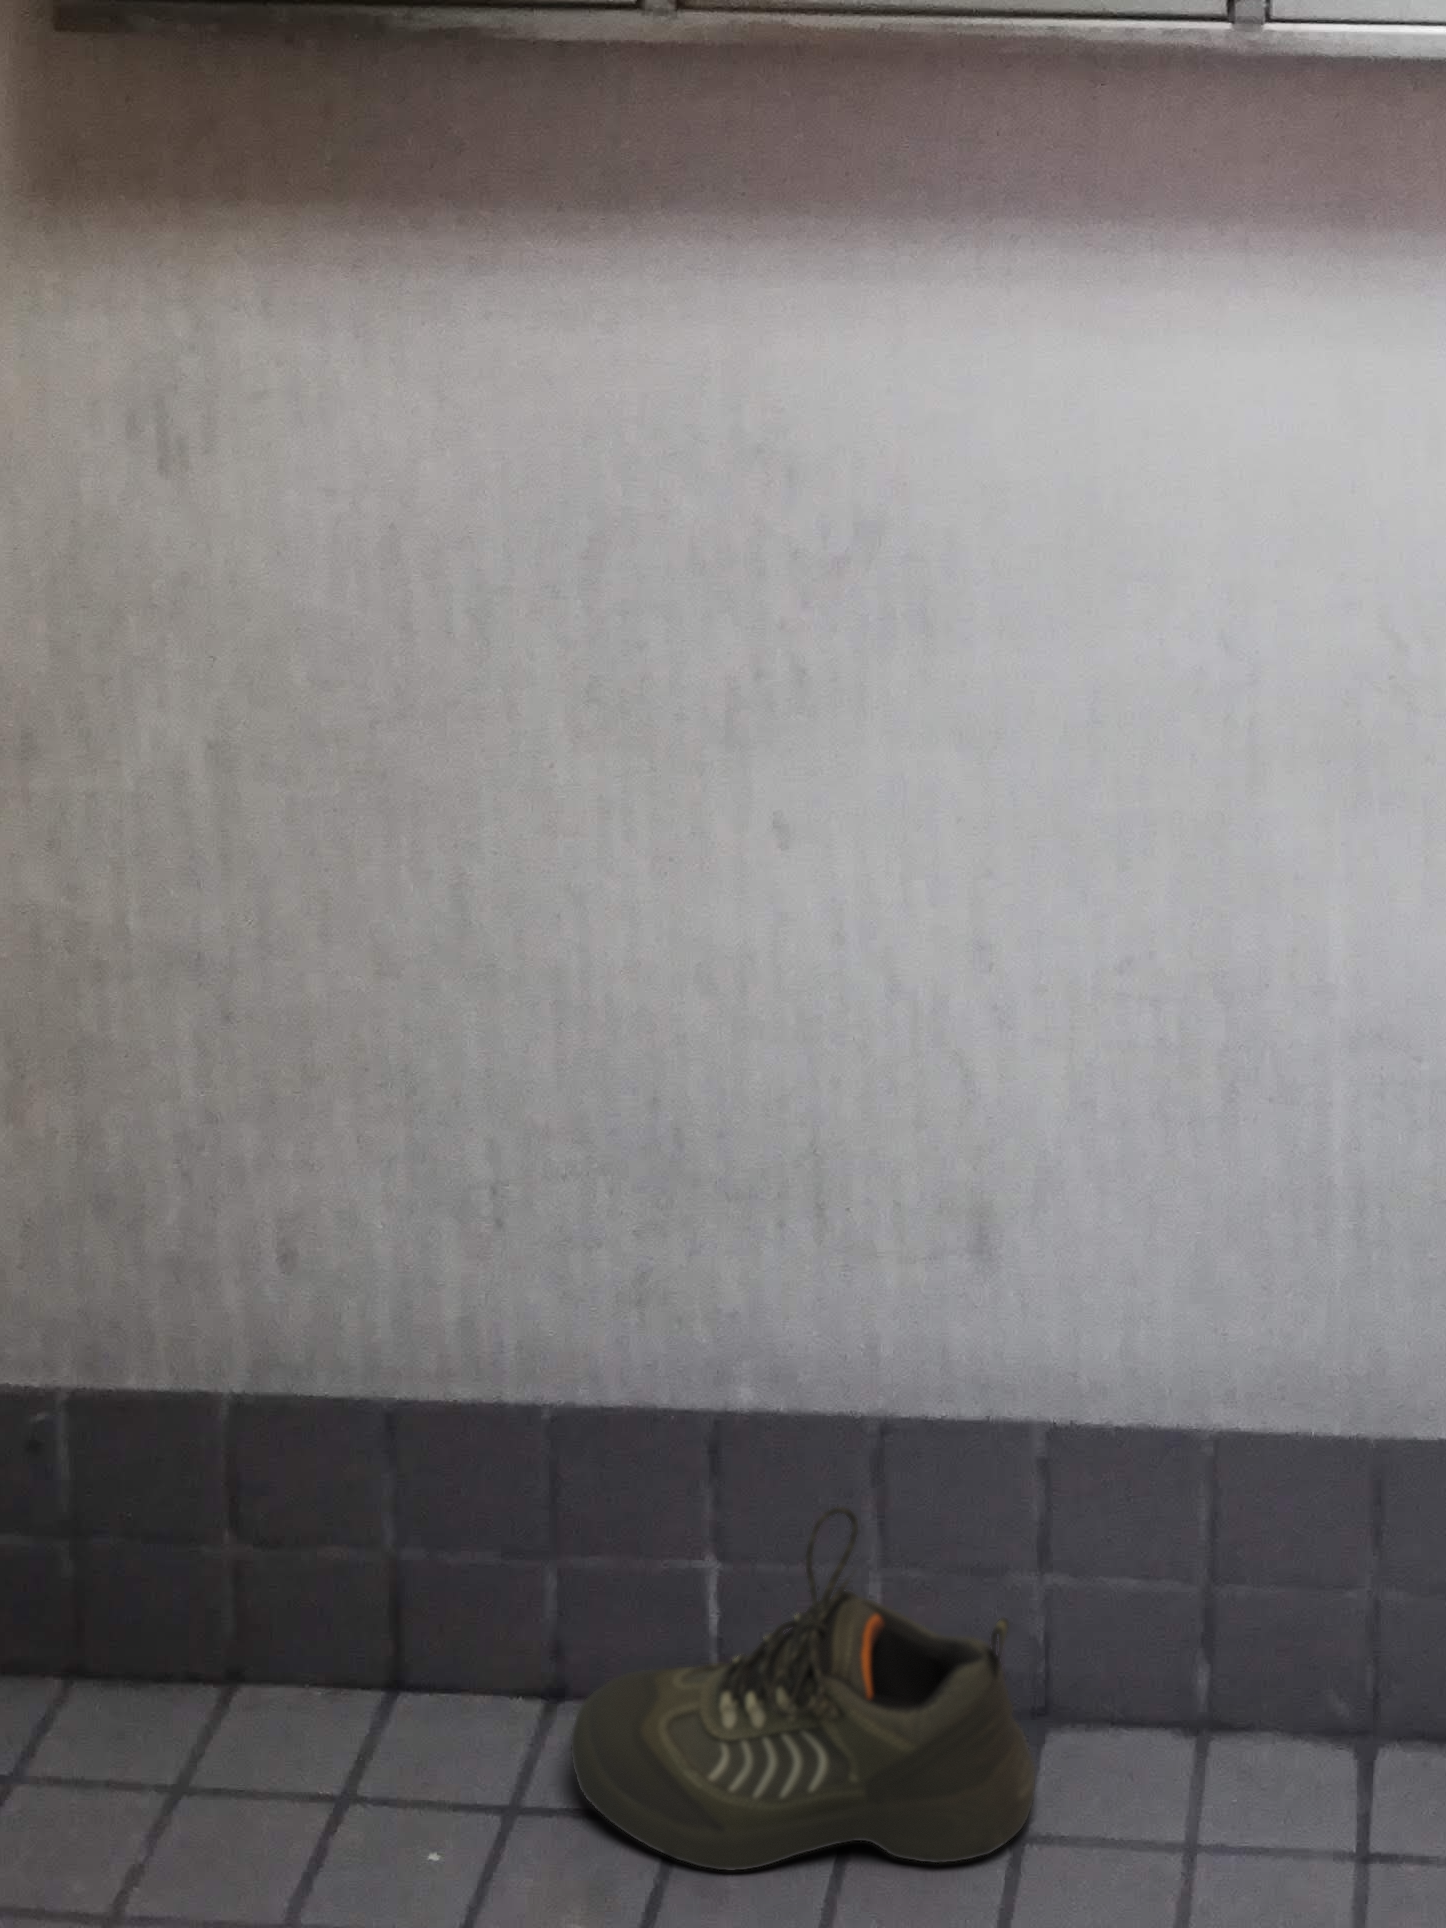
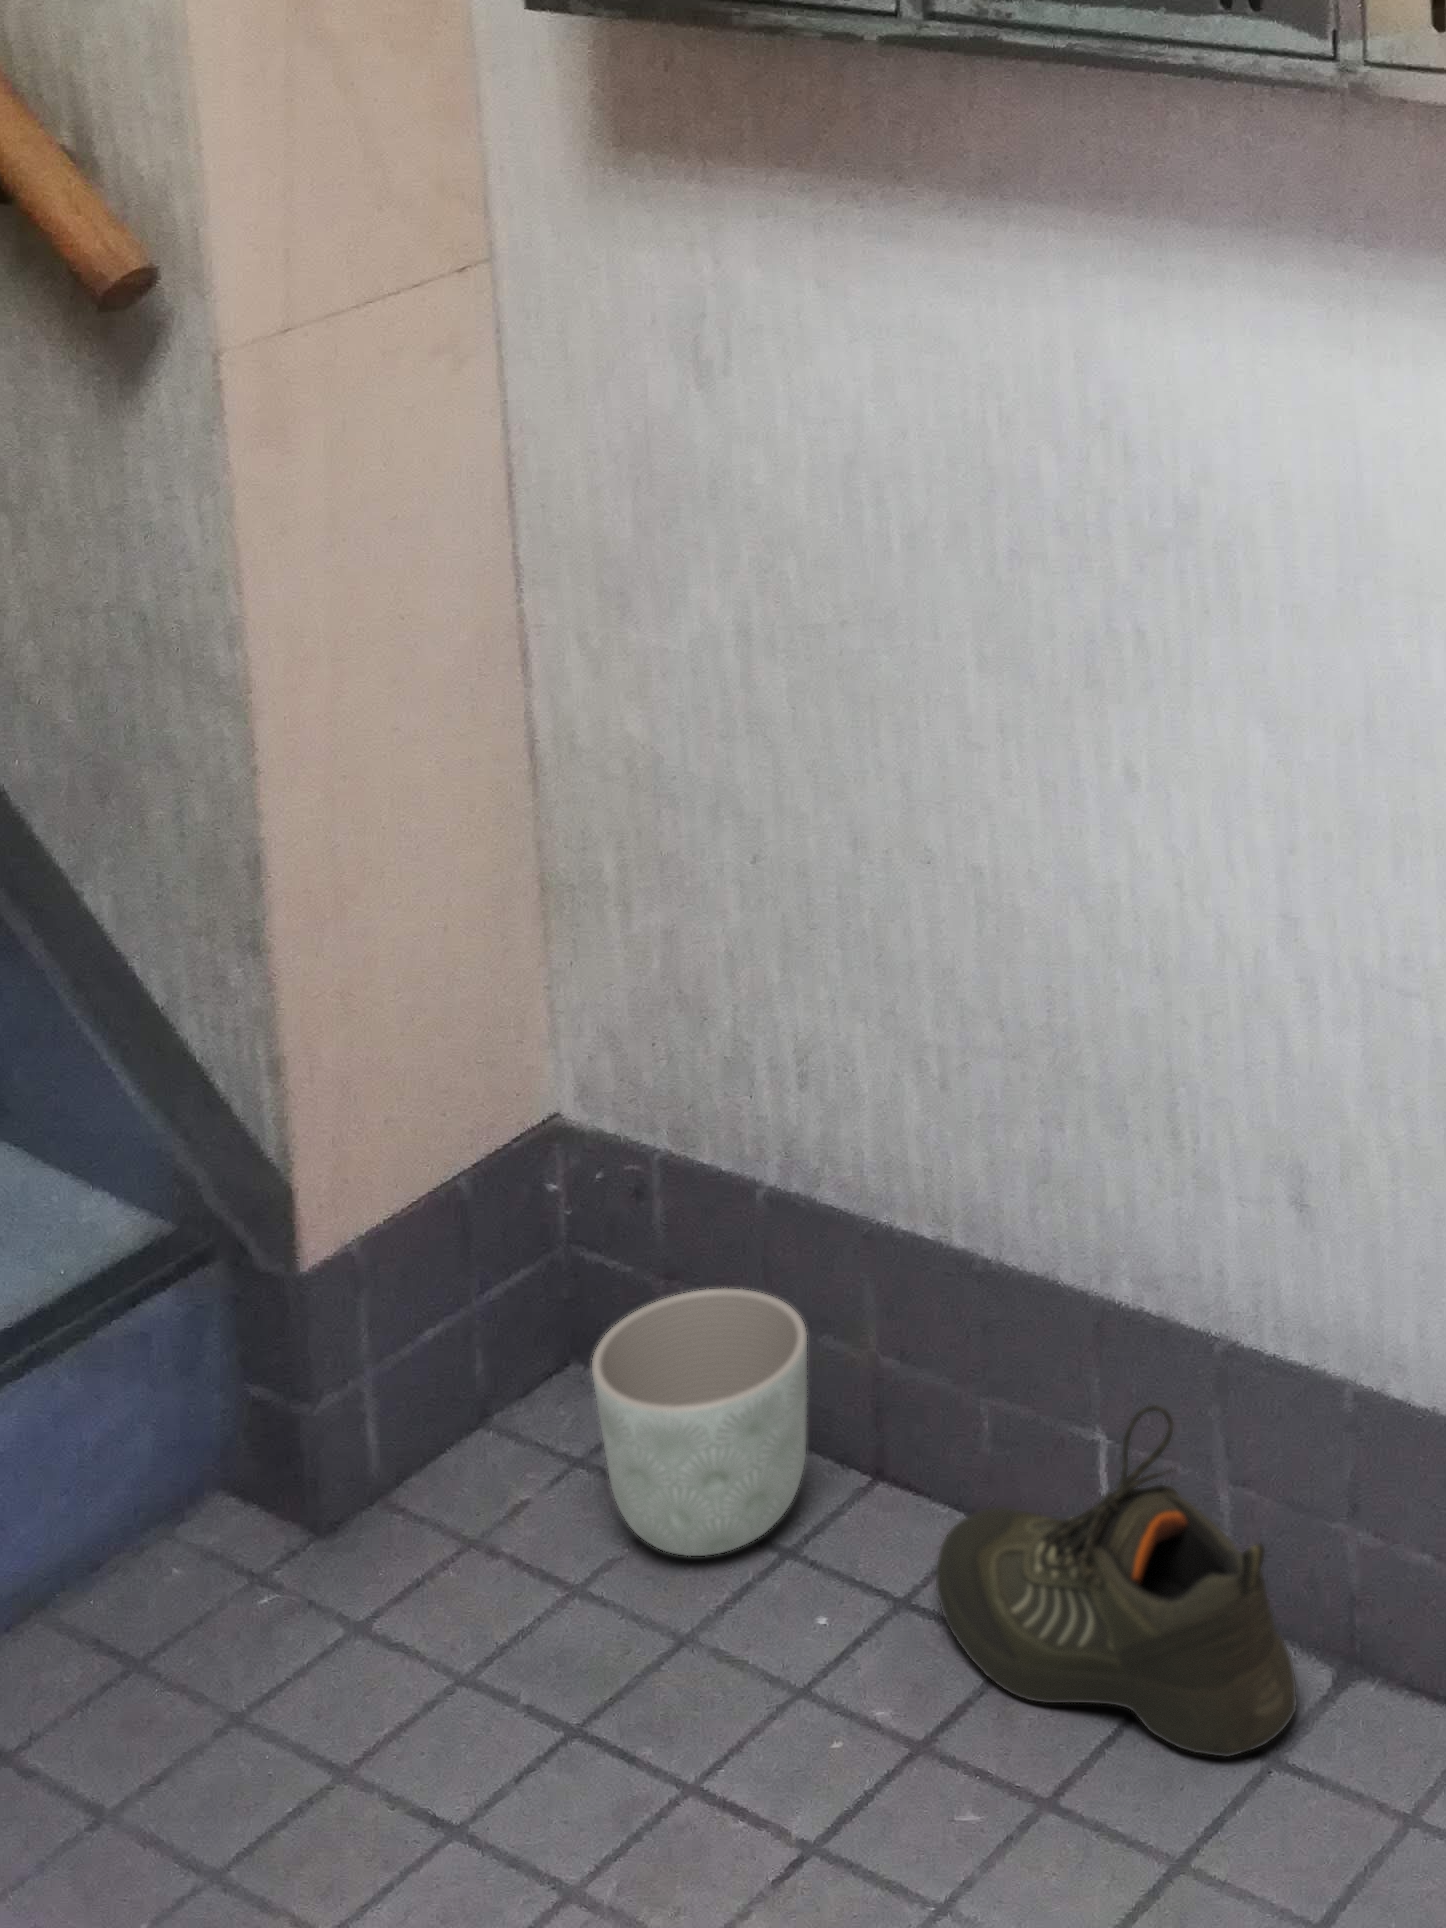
planter: none [97,1518,359,1851] -> present [592,1289,807,1556]

